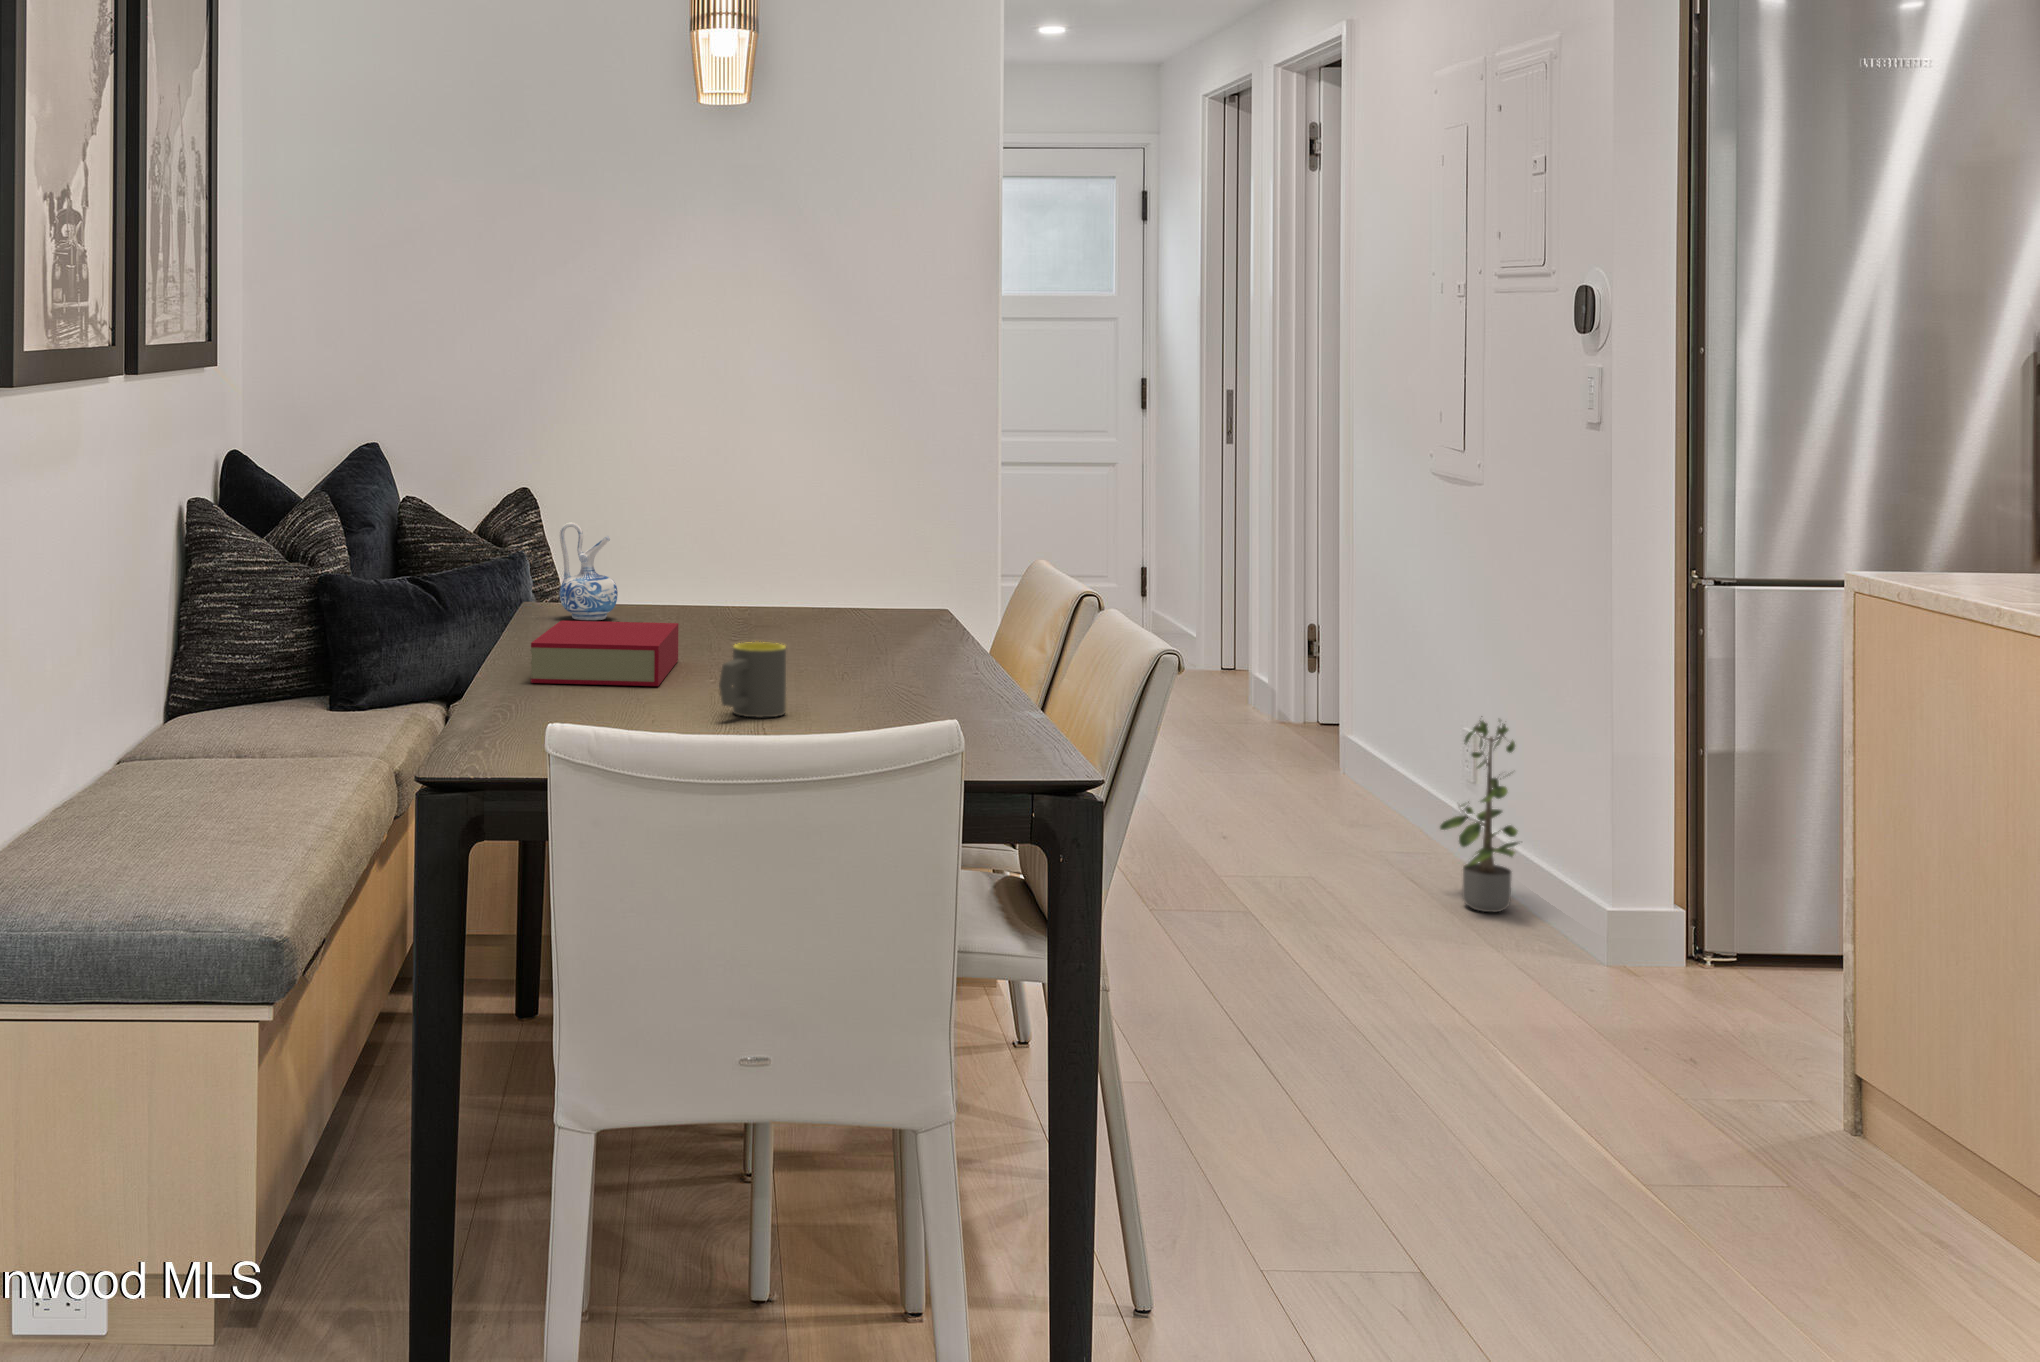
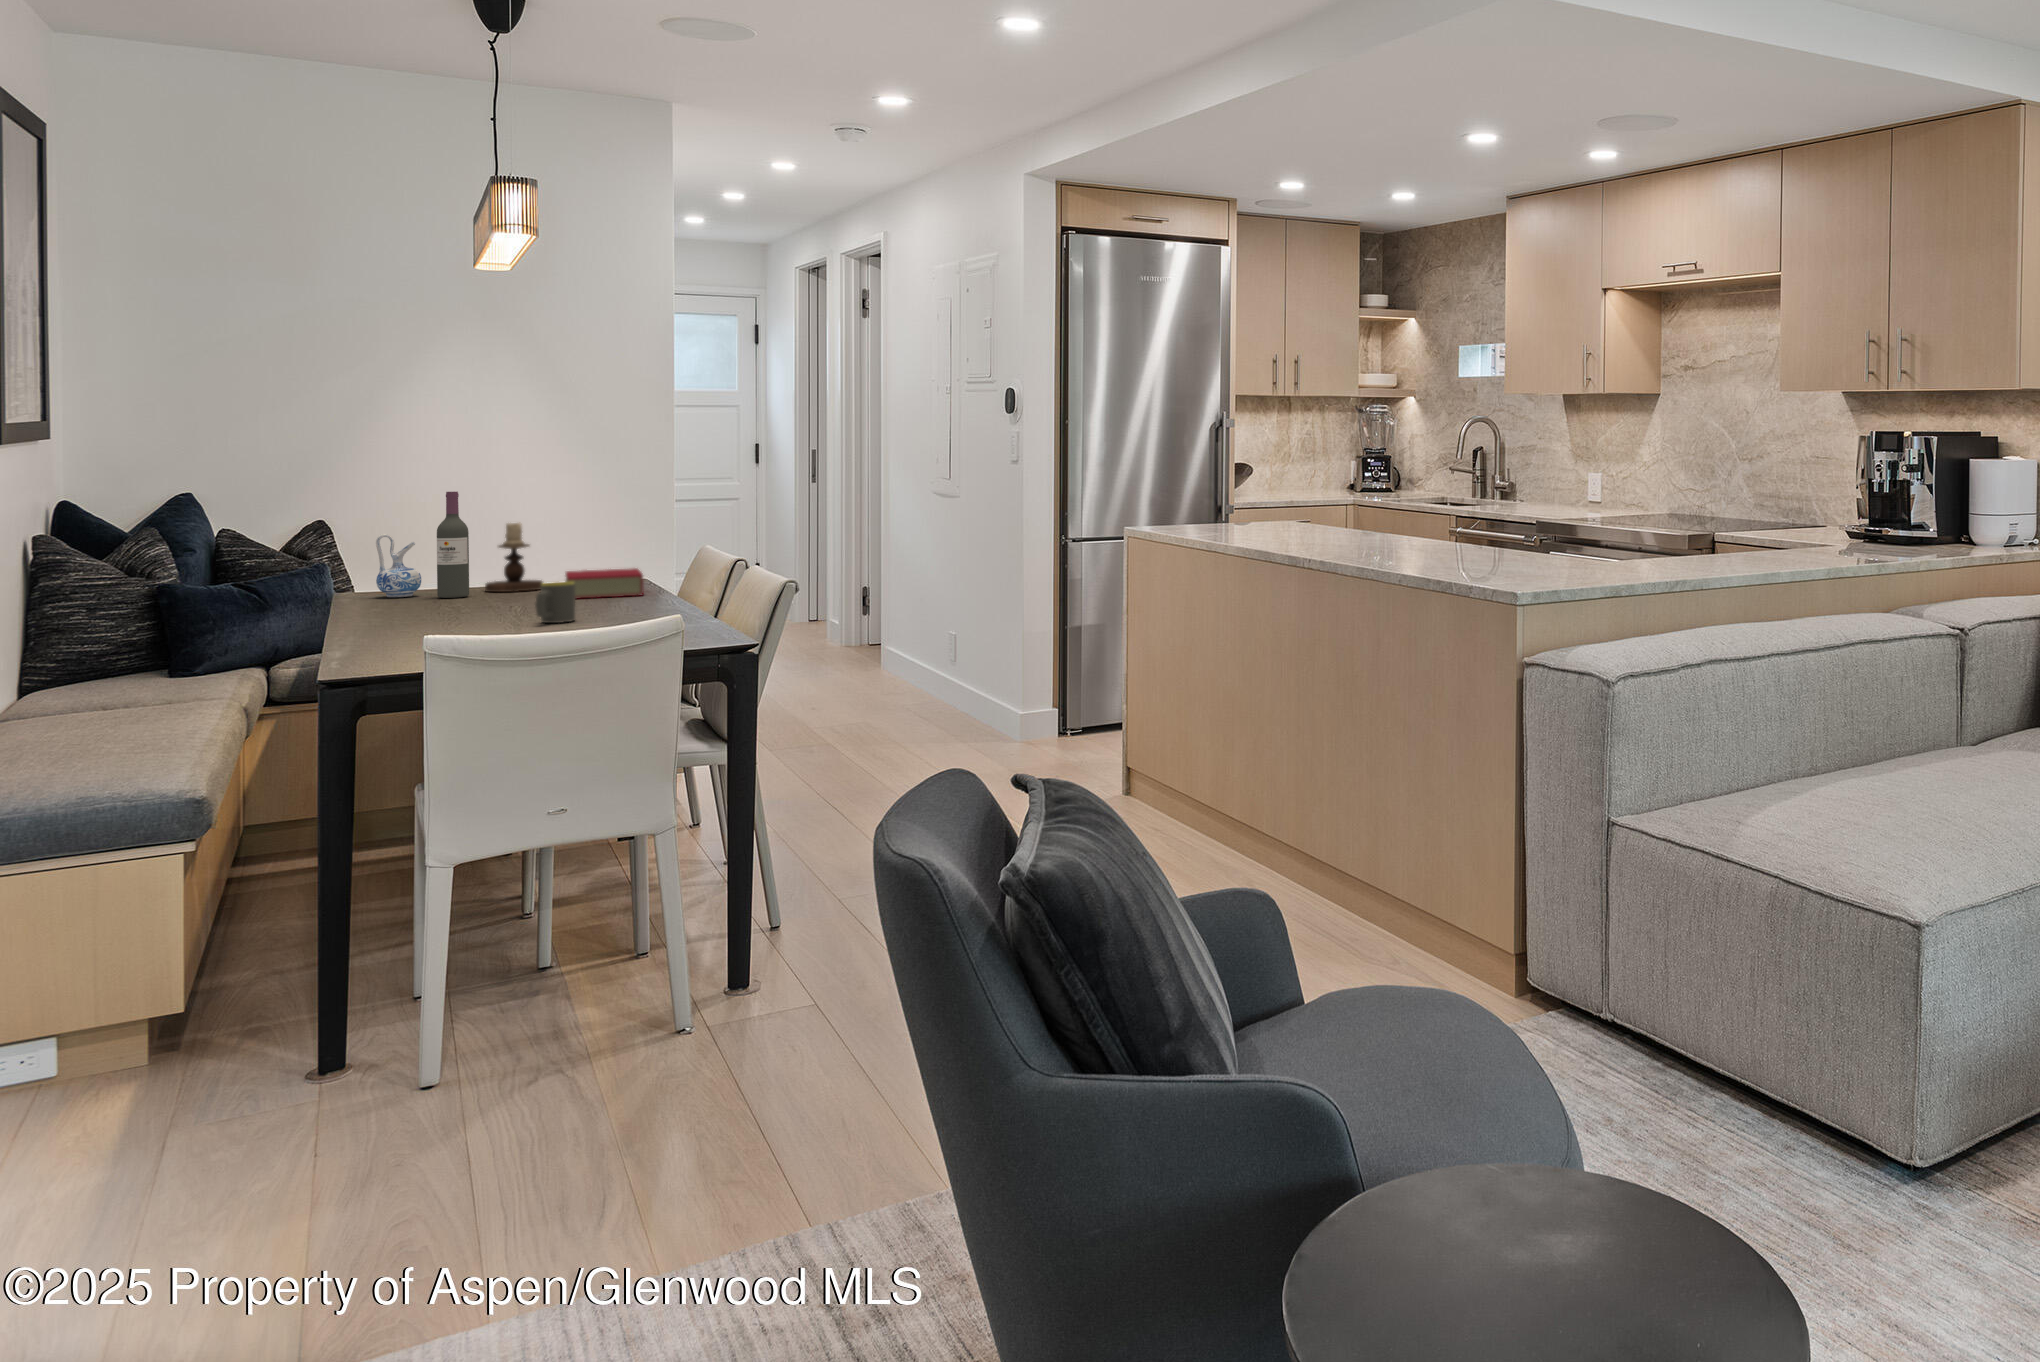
wine bottle: none [633,461,676,629] -> present [437,492,469,598]
candlestick: none [704,511,784,623] -> present [485,523,543,592]
book: present [531,621,678,686] -> present [565,568,643,599]
potted plant: present [1440,716,1518,912] -> none [949,626,995,734]

